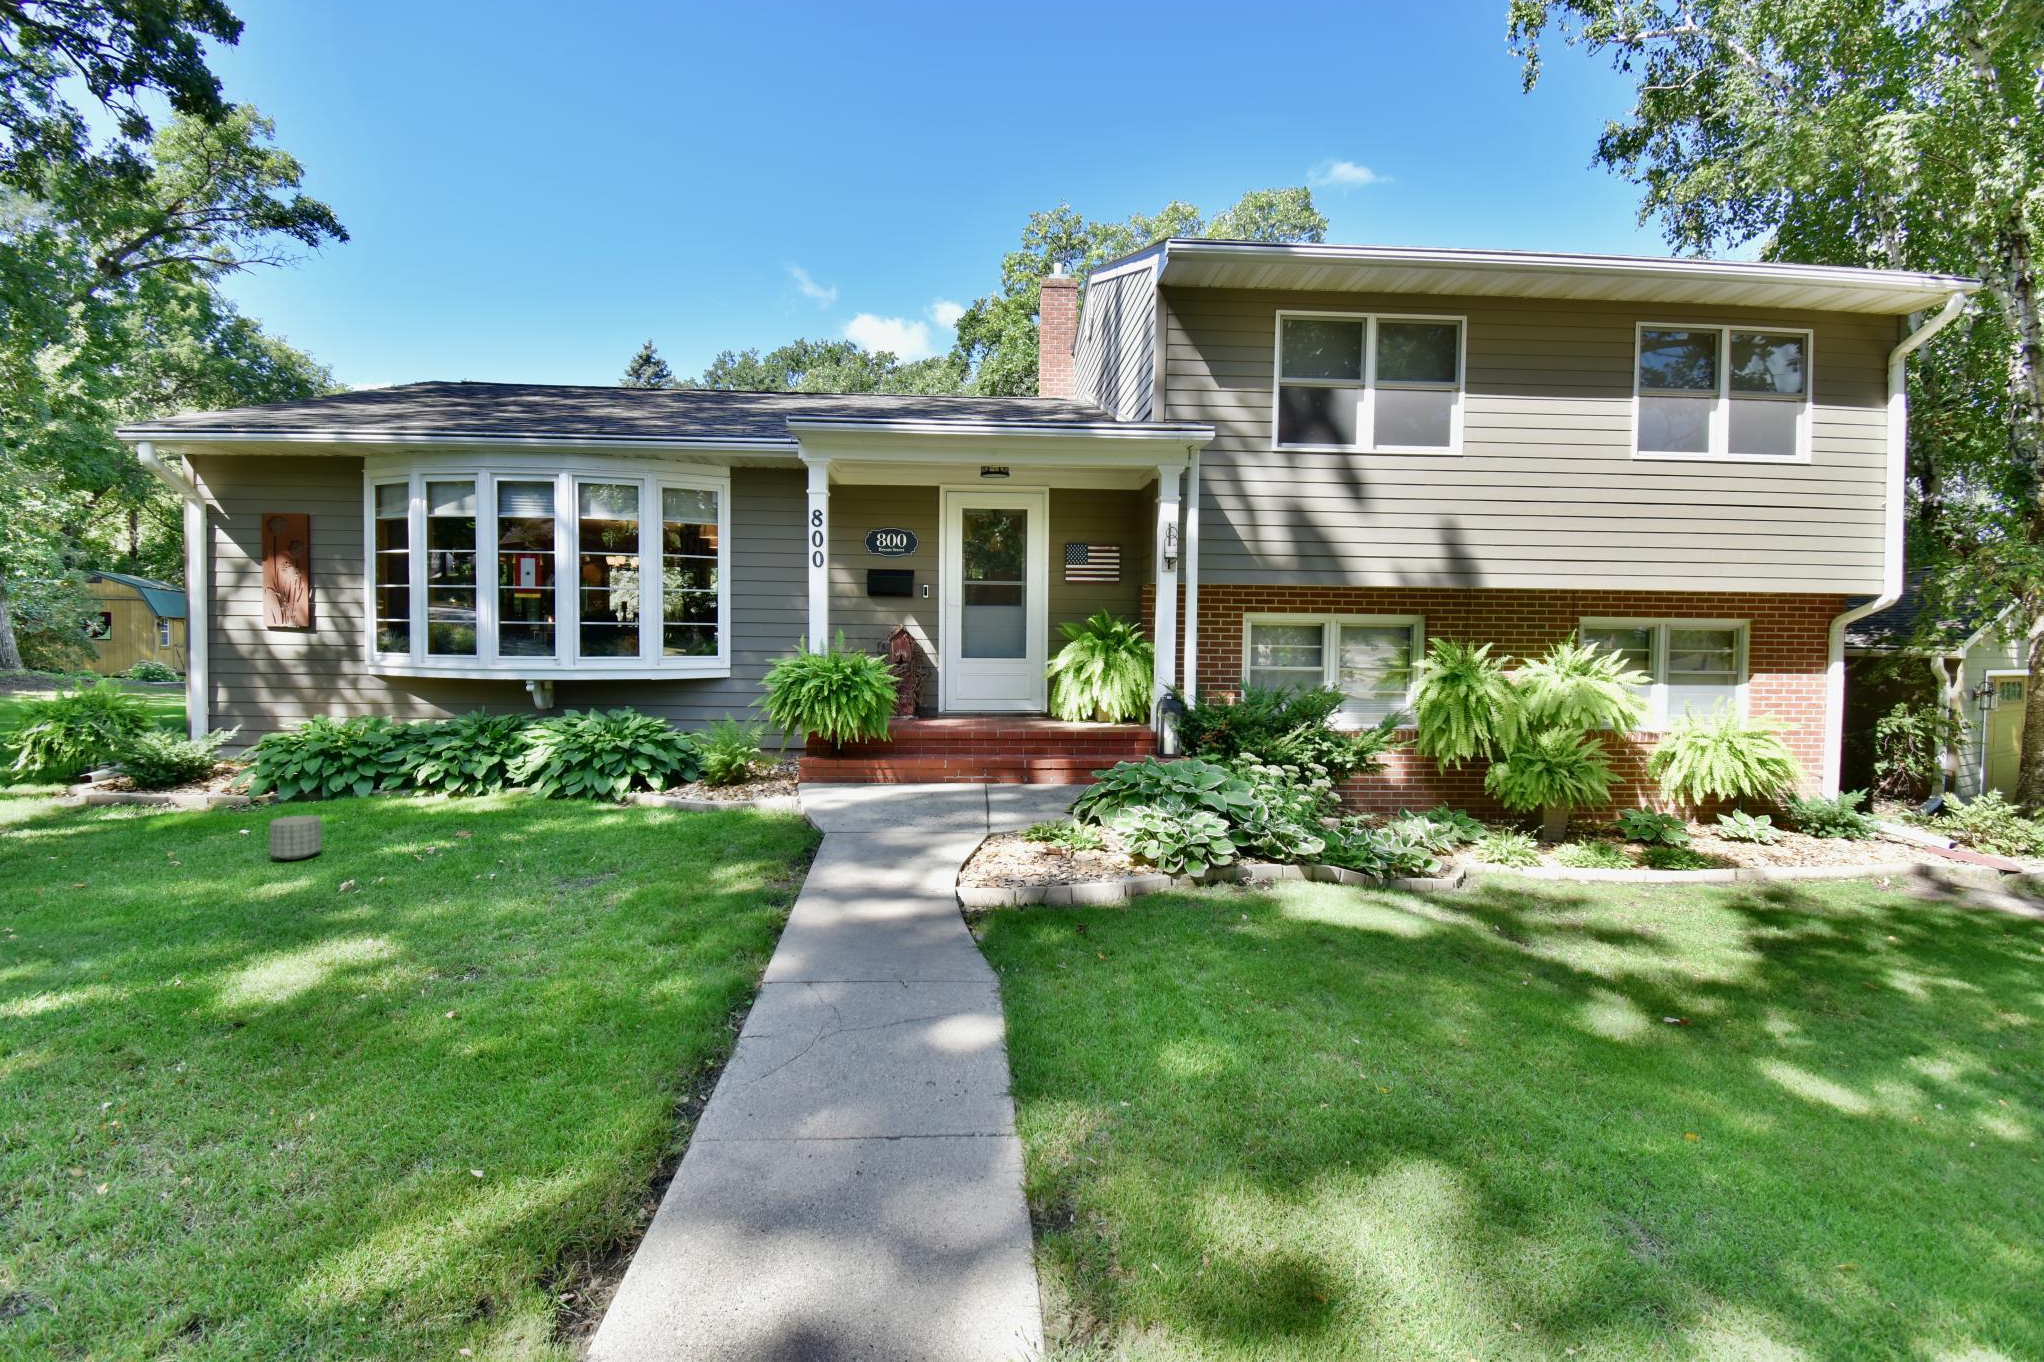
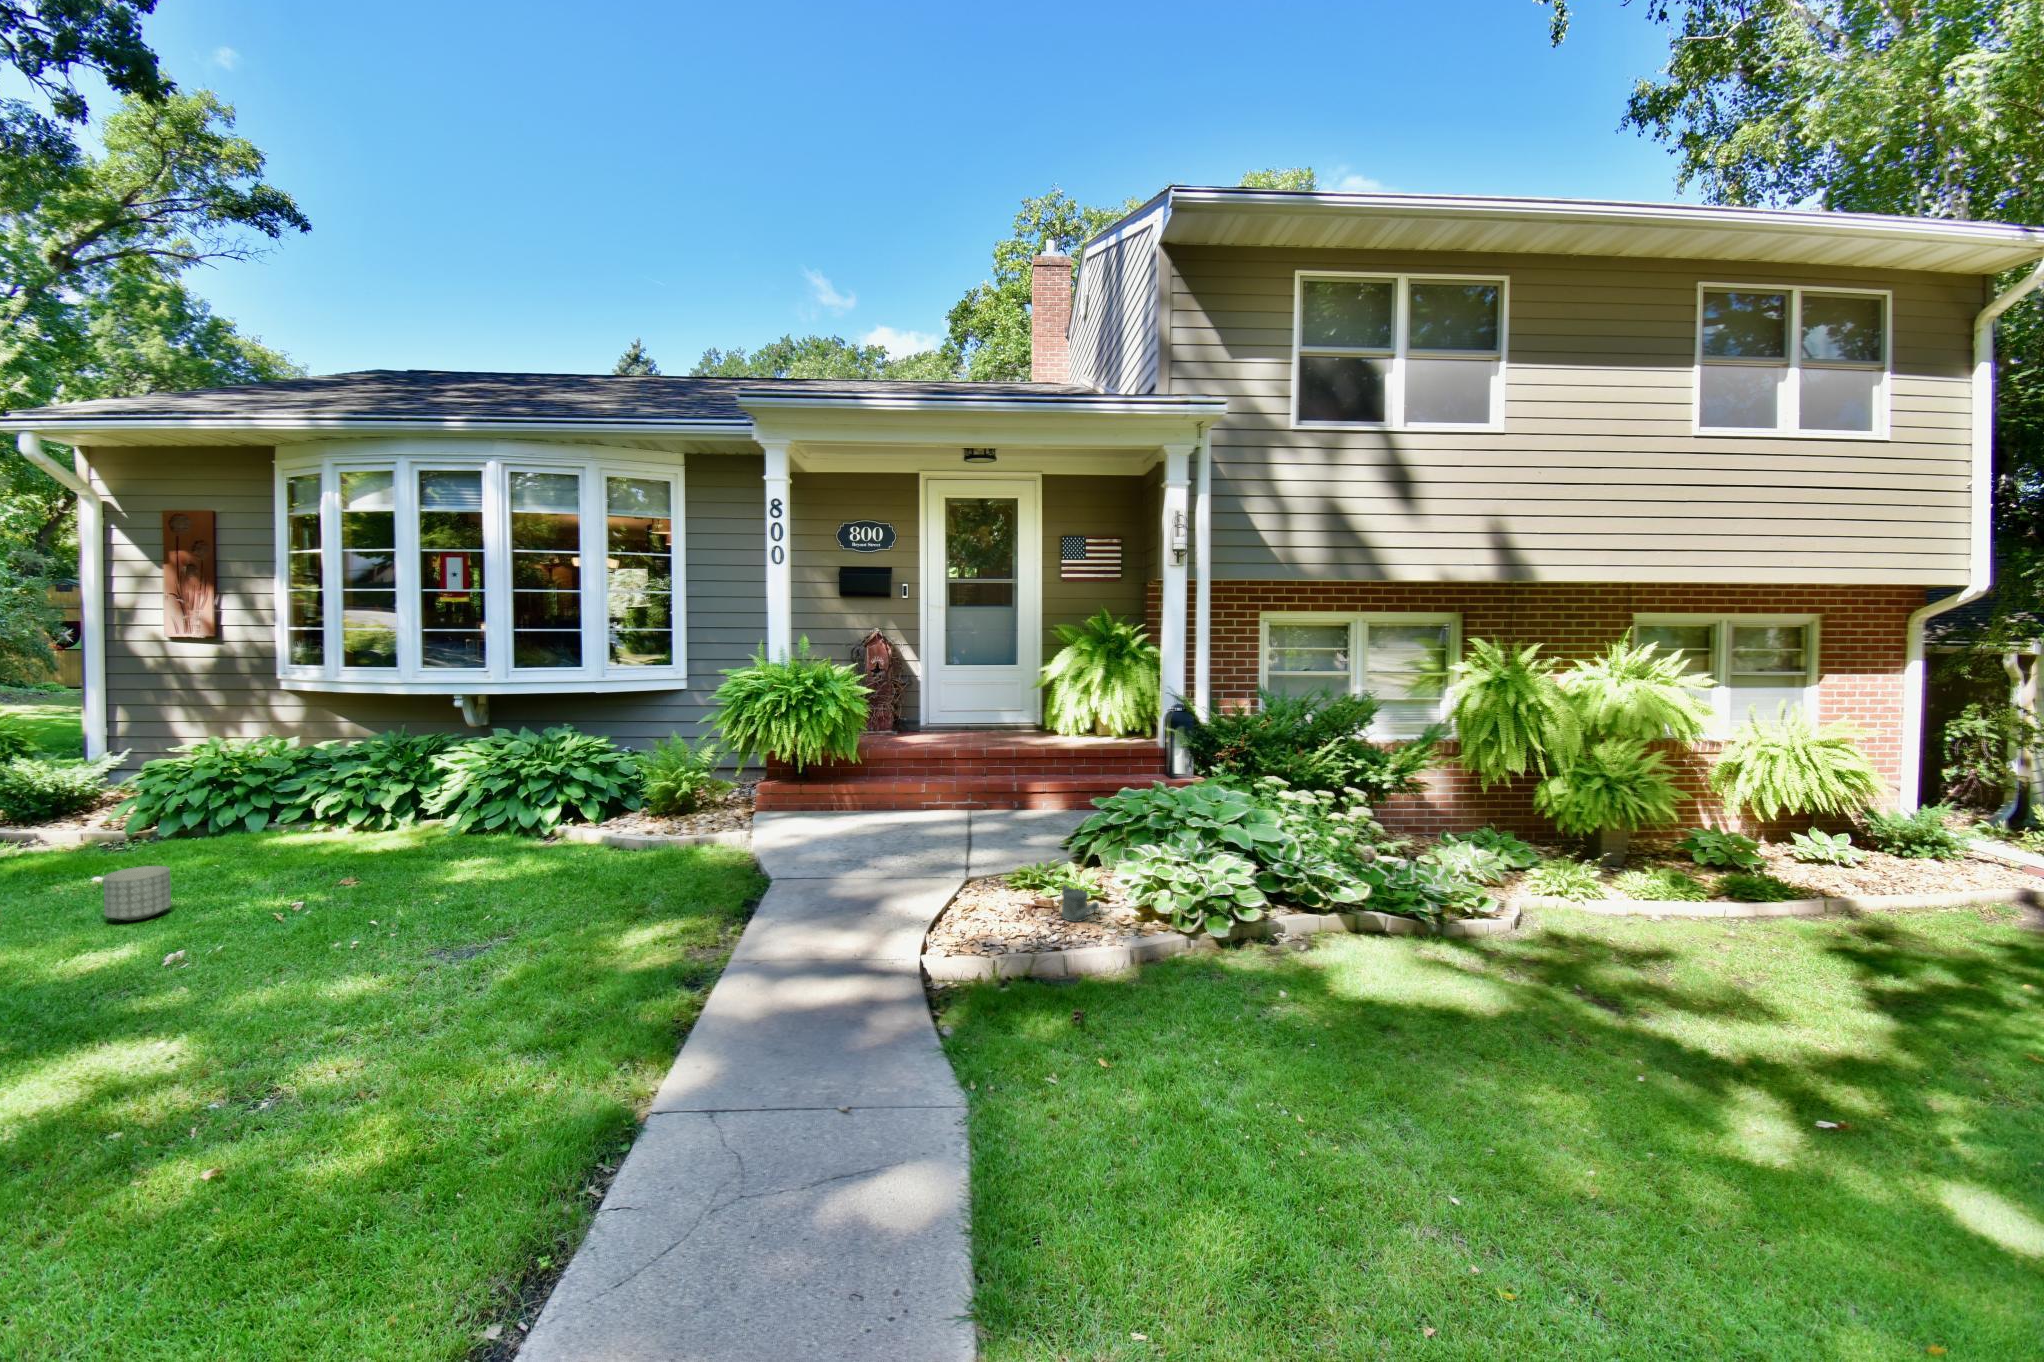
watering can: none [1068,837,1100,866] -> present [1061,885,1099,922]

